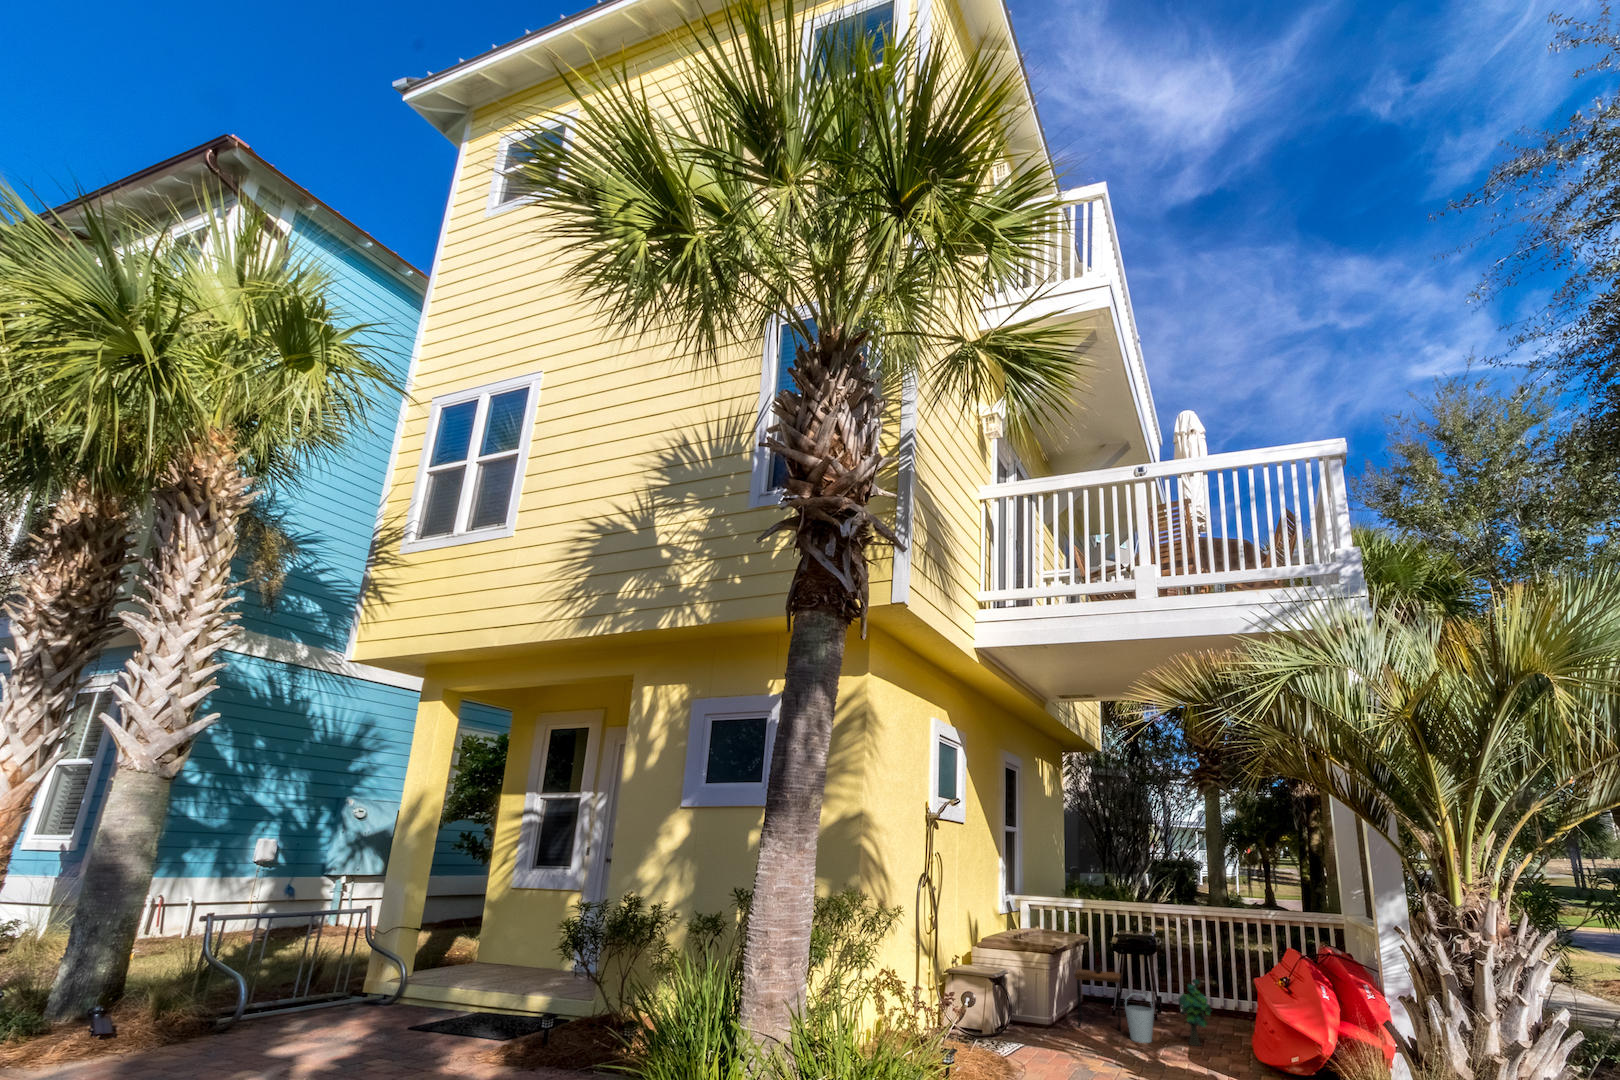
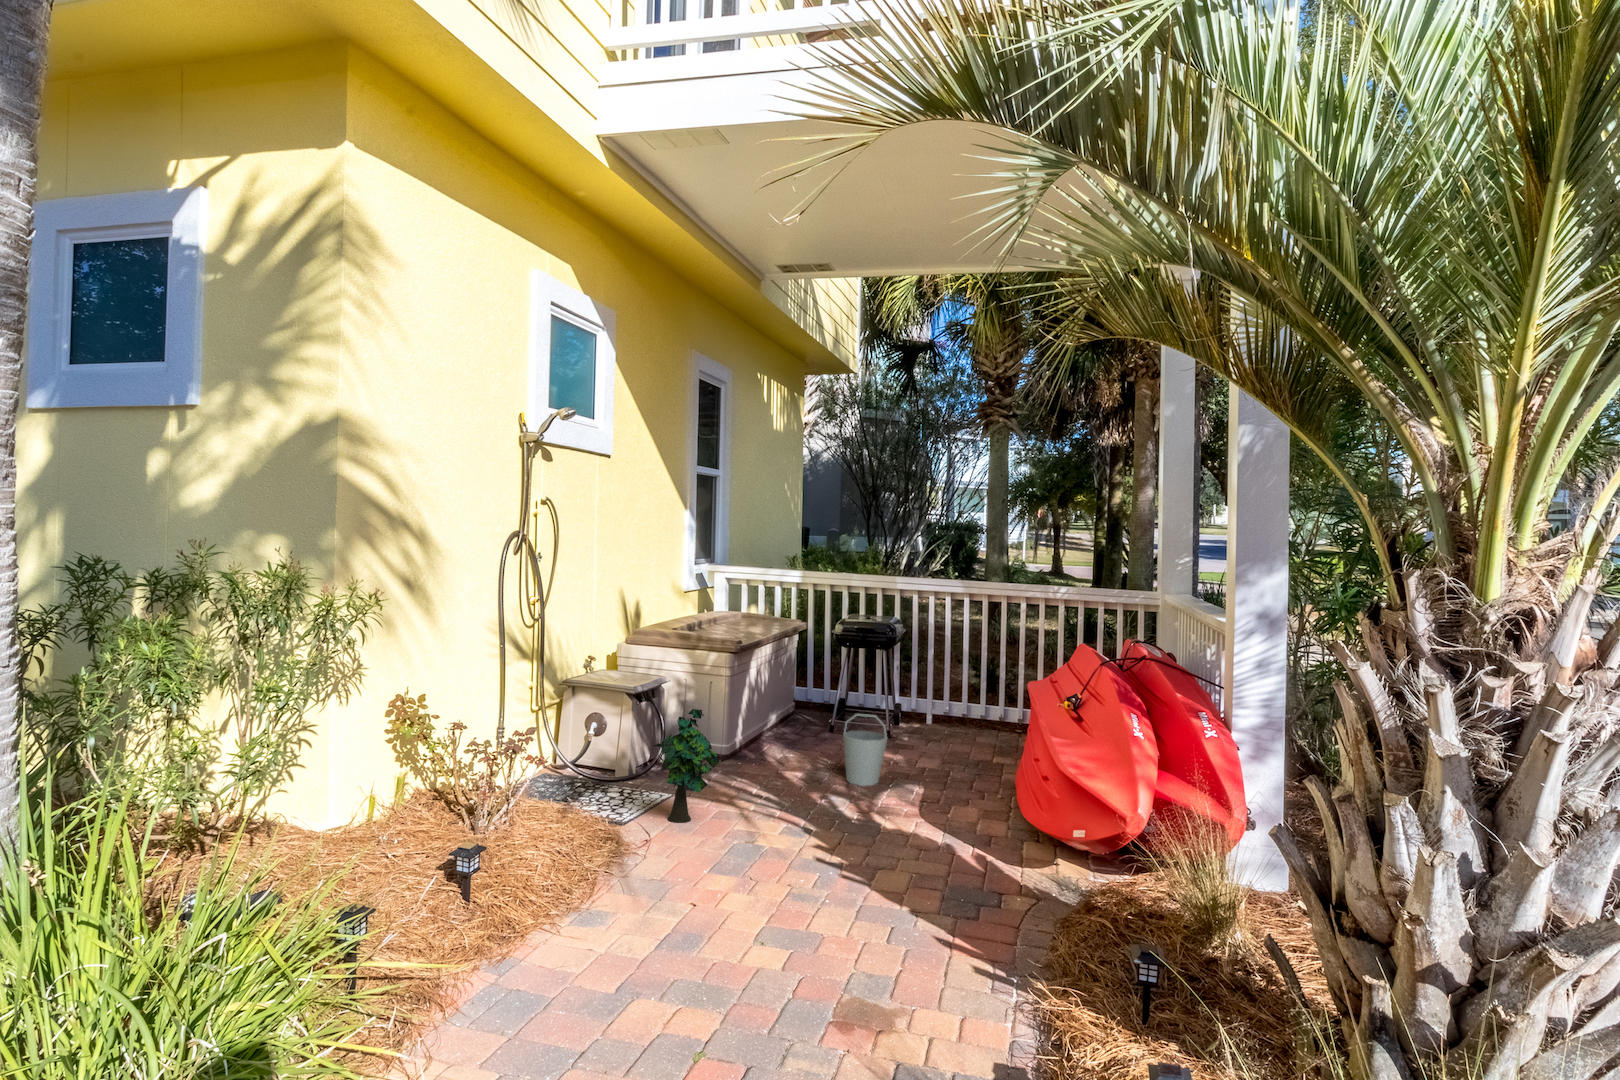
side table: present [1074,953,1121,1031] -> none [771,651,844,766]
decorative plant: present [1176,979,1212,1046] -> present [654,709,720,823]

